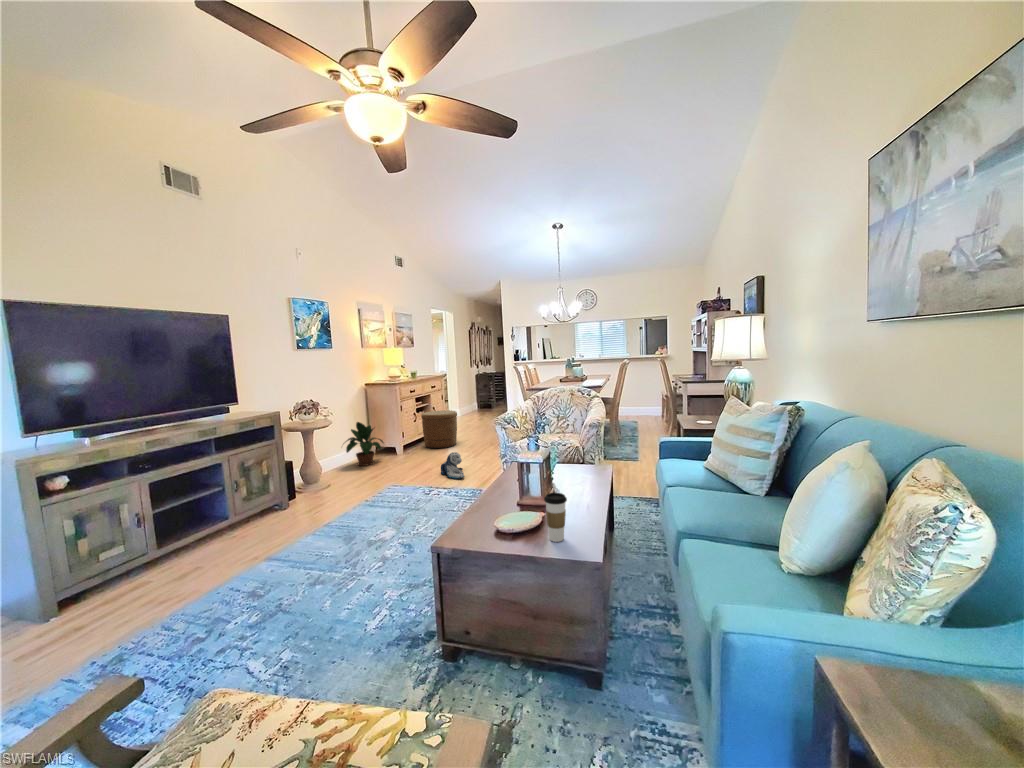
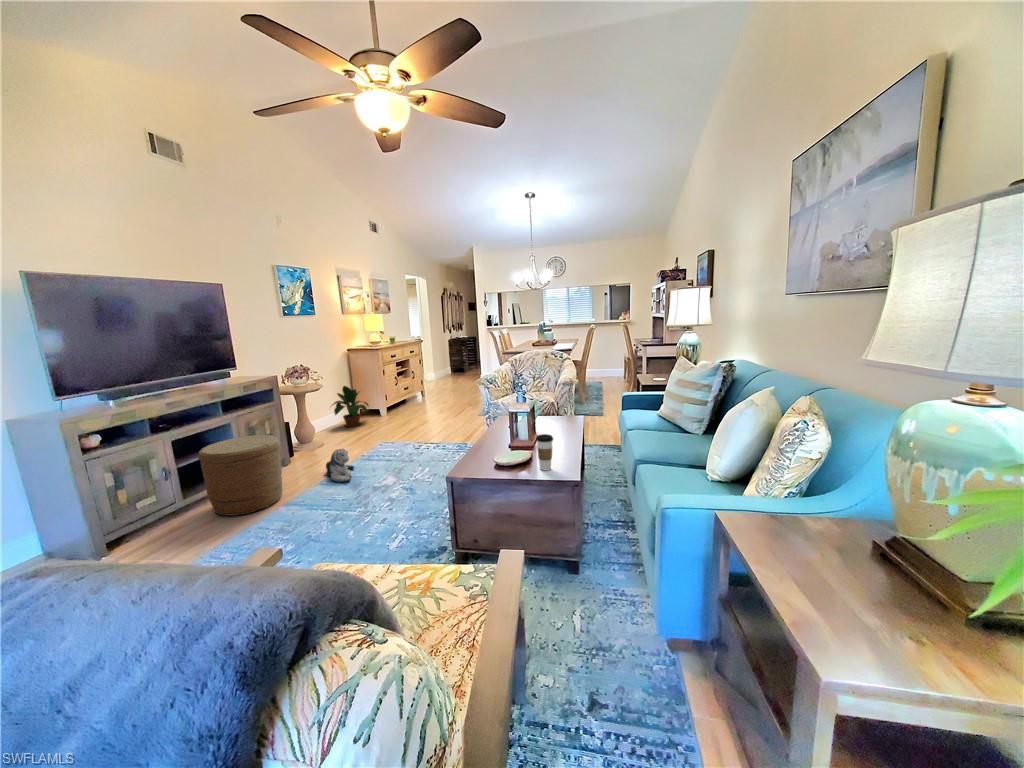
woven basket: present [421,410,457,448] -> present [198,435,282,516]
plush toy: present [441,452,464,479] -> present [326,449,354,482]

